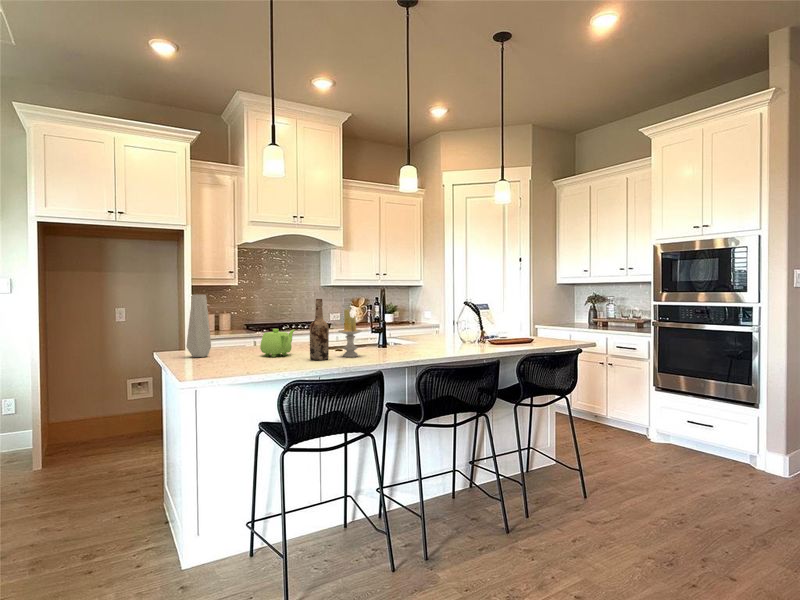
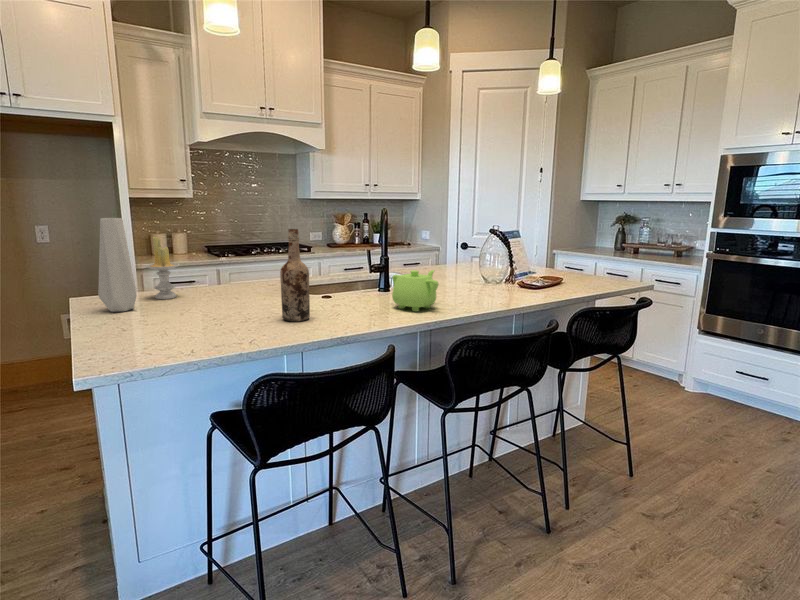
candle: present [338,309,362,357] -> present [146,237,180,299]
teapot: present [260,329,295,357] -> present [392,270,439,312]

